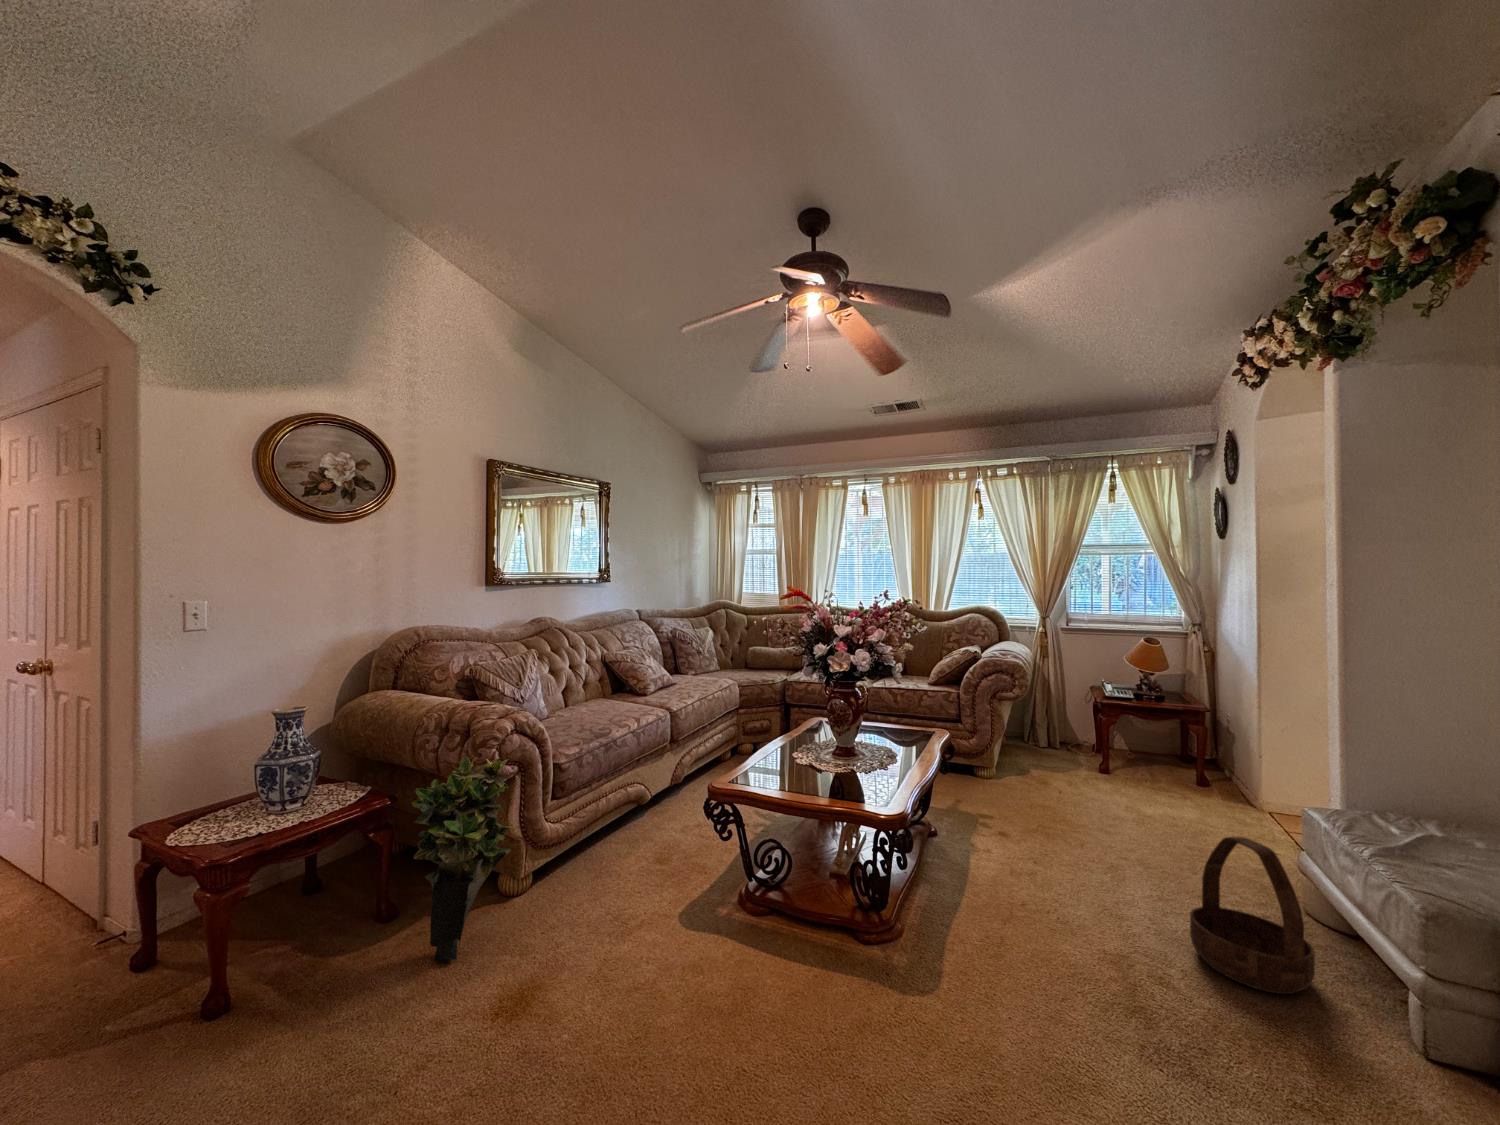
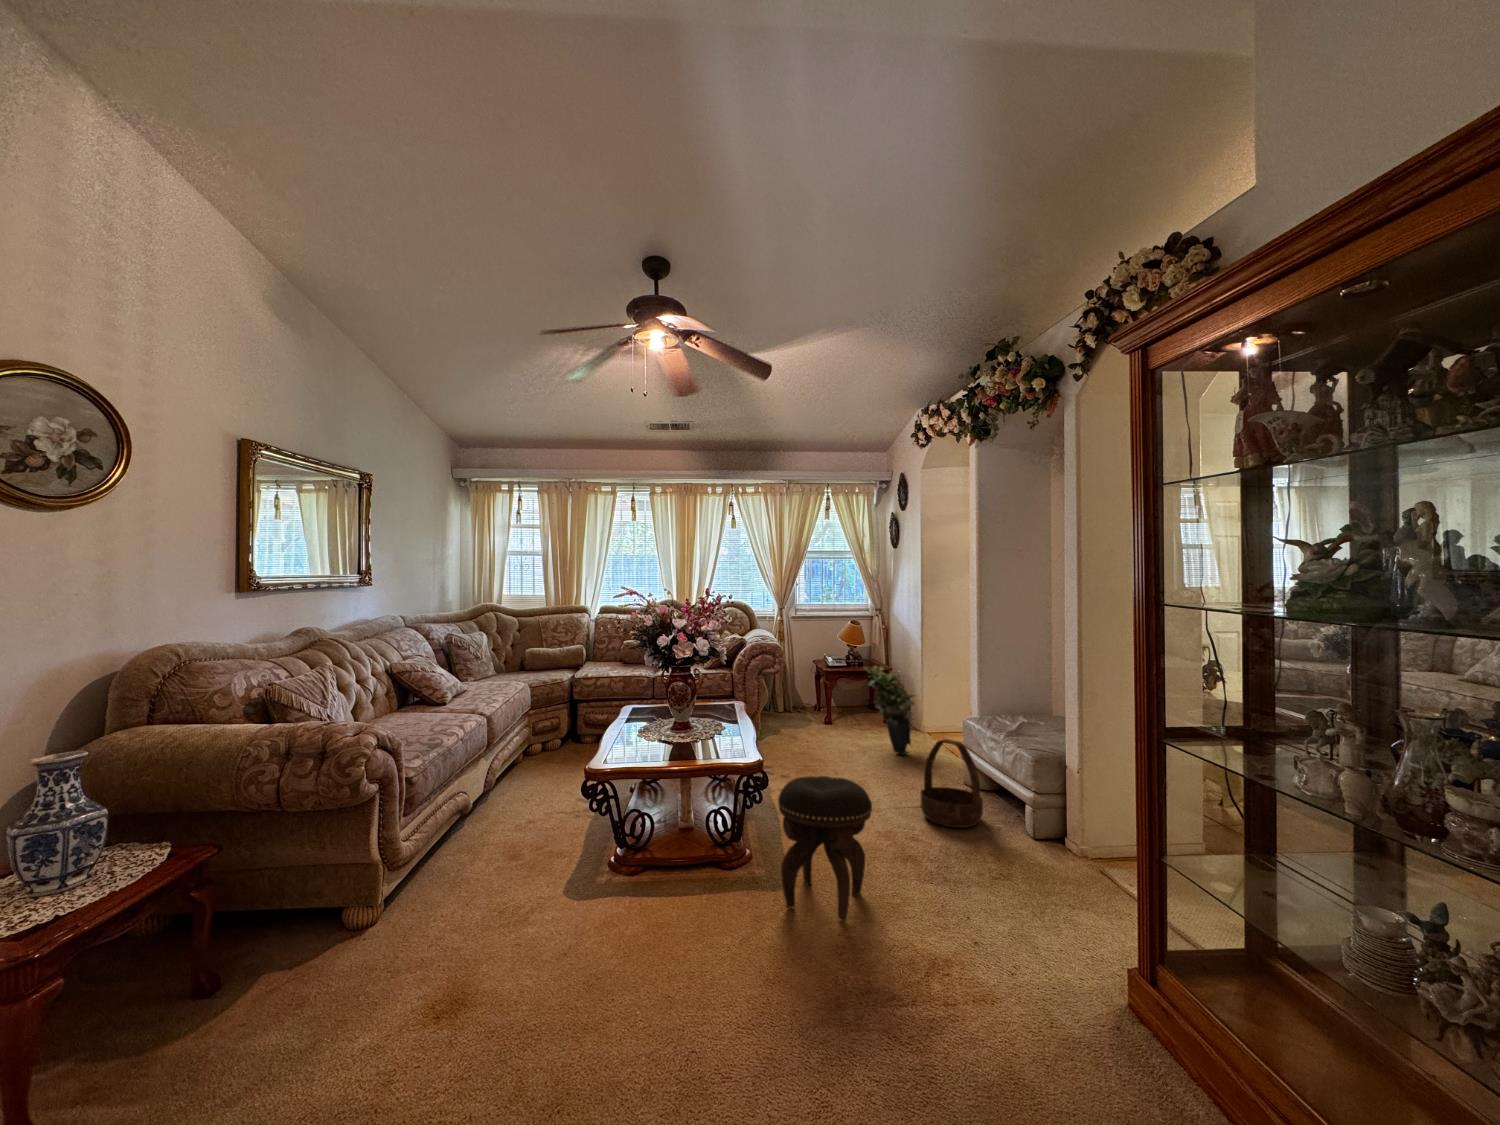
potted plant: present [412,757,512,961] -> present [865,666,914,755]
footstool: none [893,850,1035,1079] -> present [778,776,872,920]

